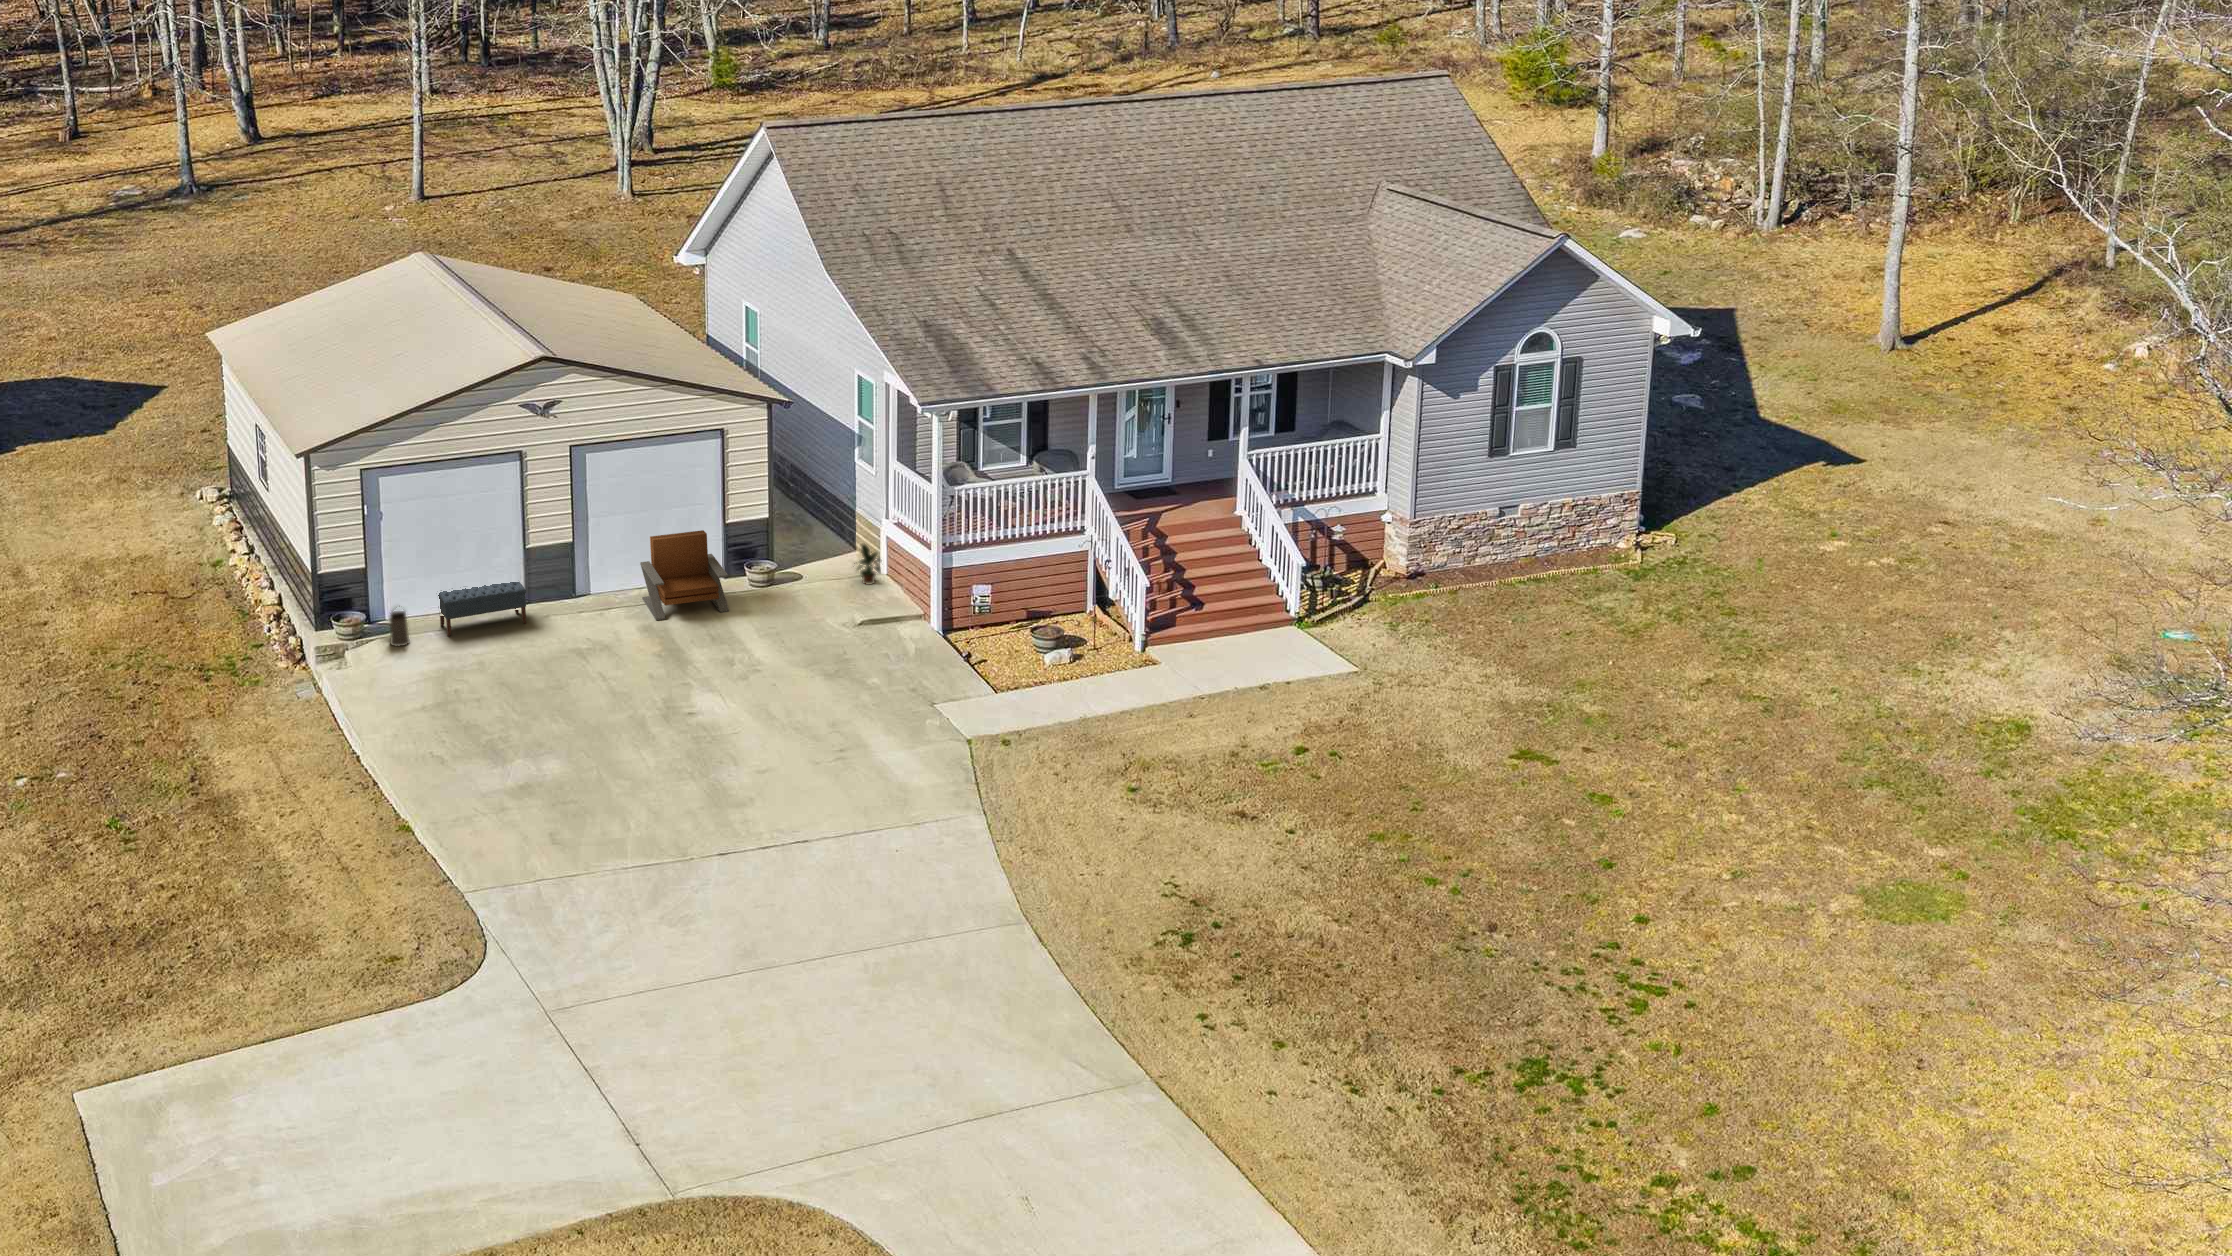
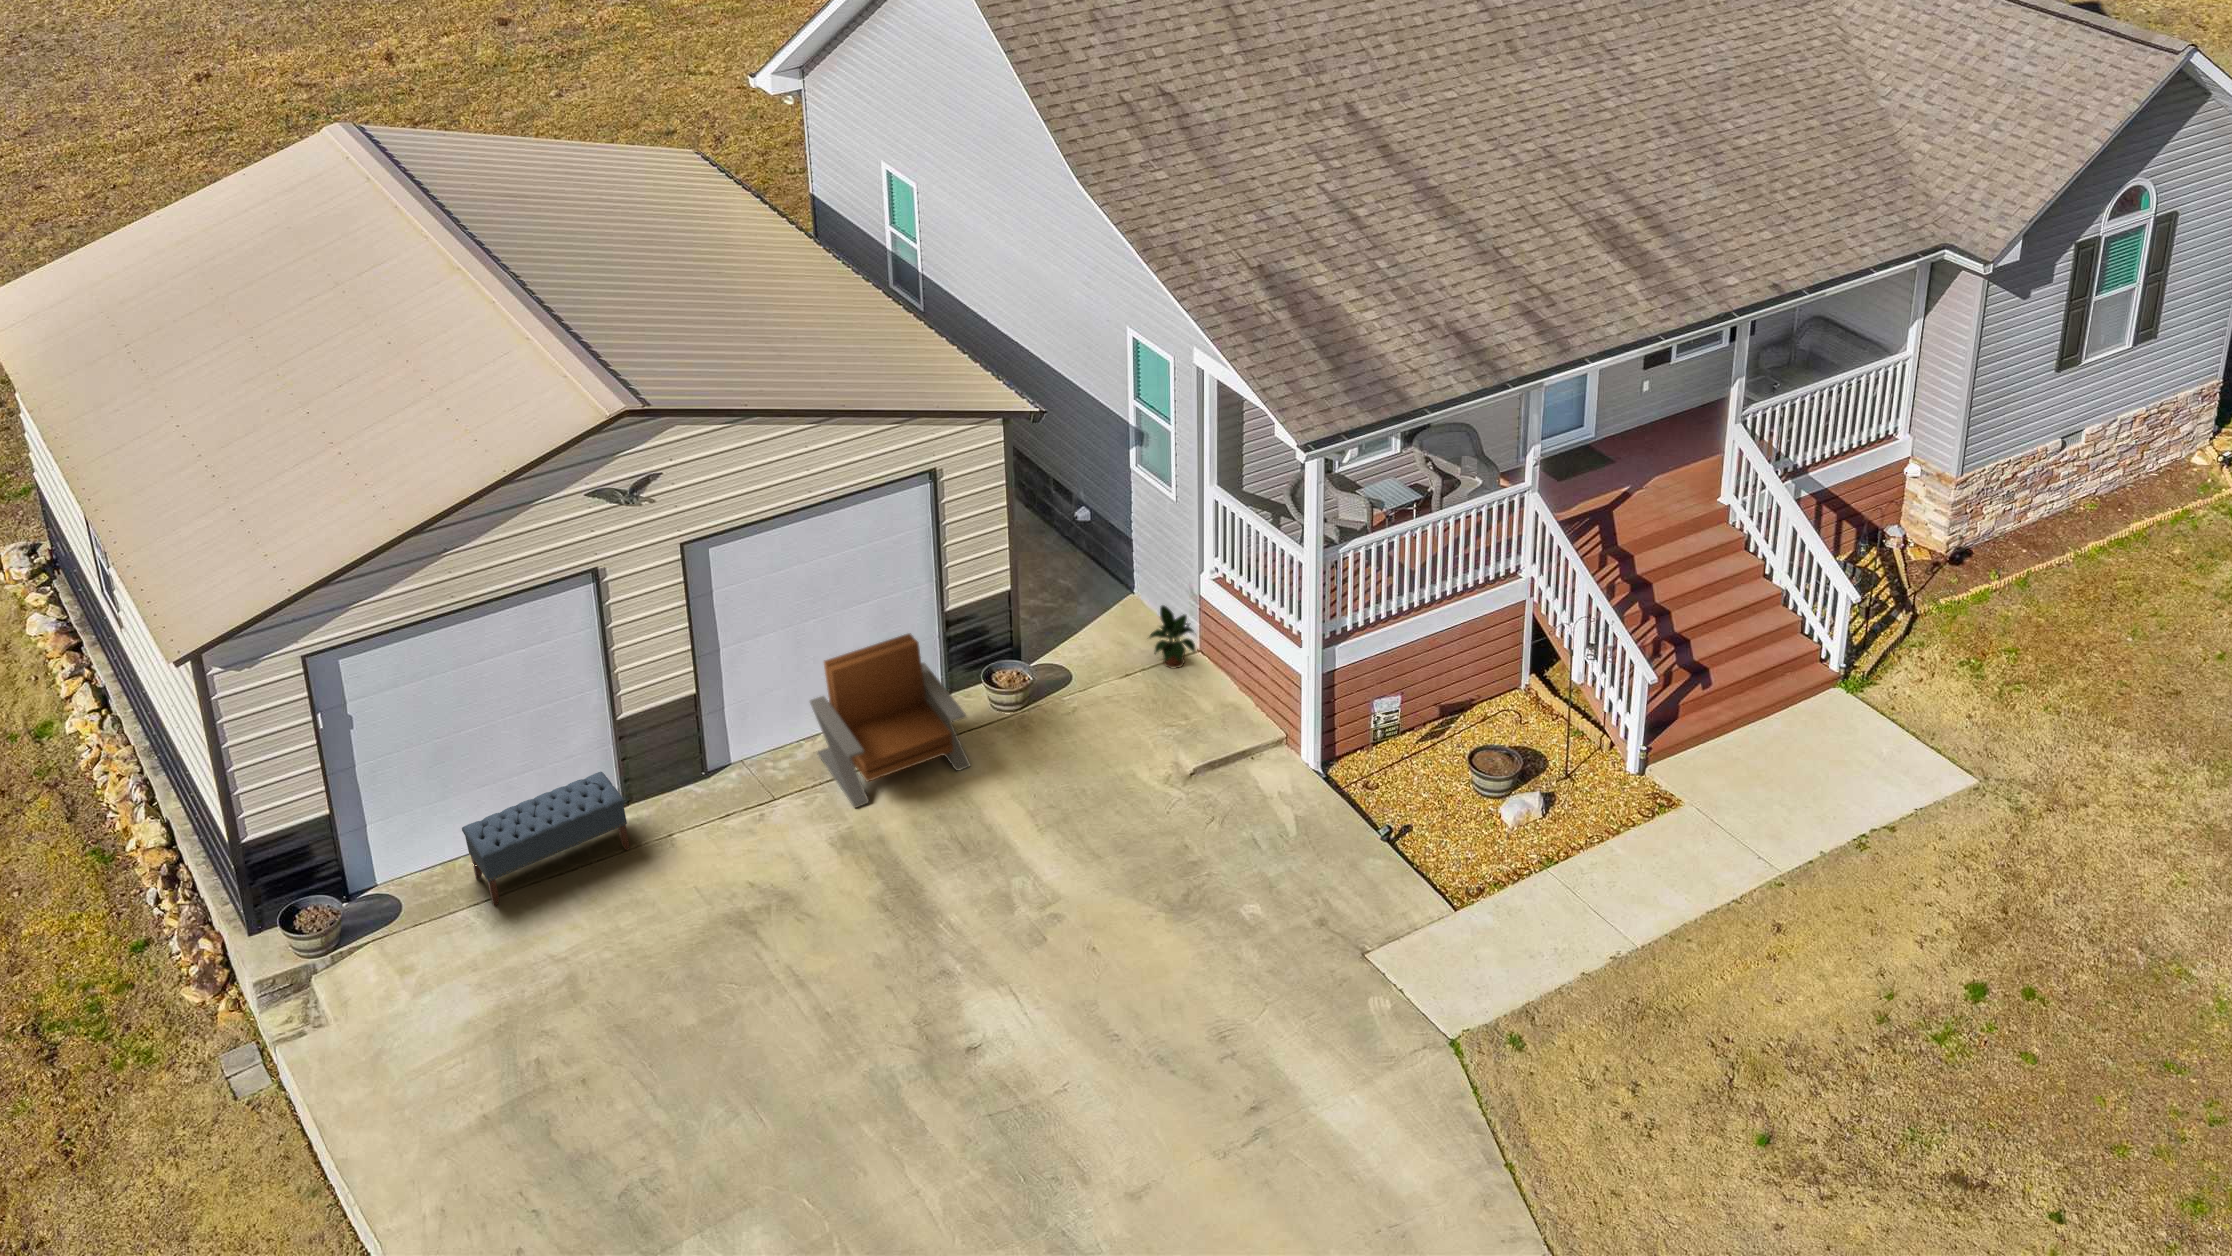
watering can: present [390,606,410,646] -> none [364,865,426,949]

